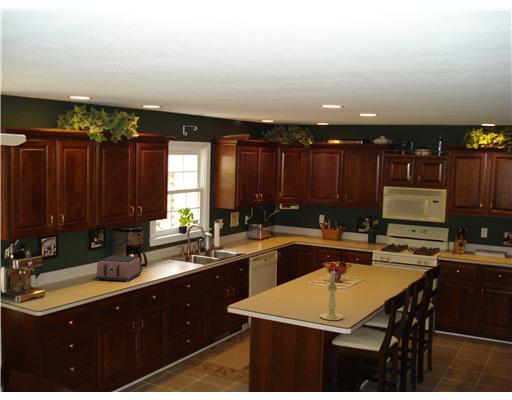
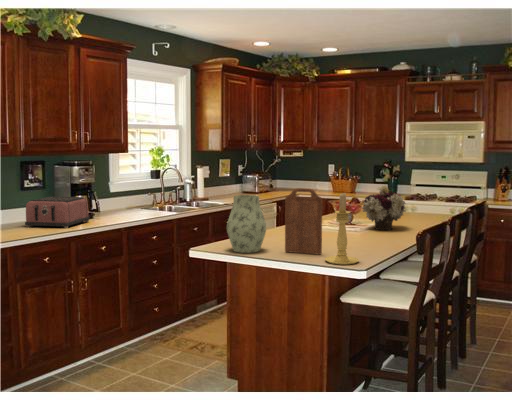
flower arrangement: none [346,252,379,286] -> present [362,185,406,230]
cutting board: none [292,264,319,311] -> present [285,188,322,254]
vase: none [251,266,279,308] -> present [227,195,266,253]

